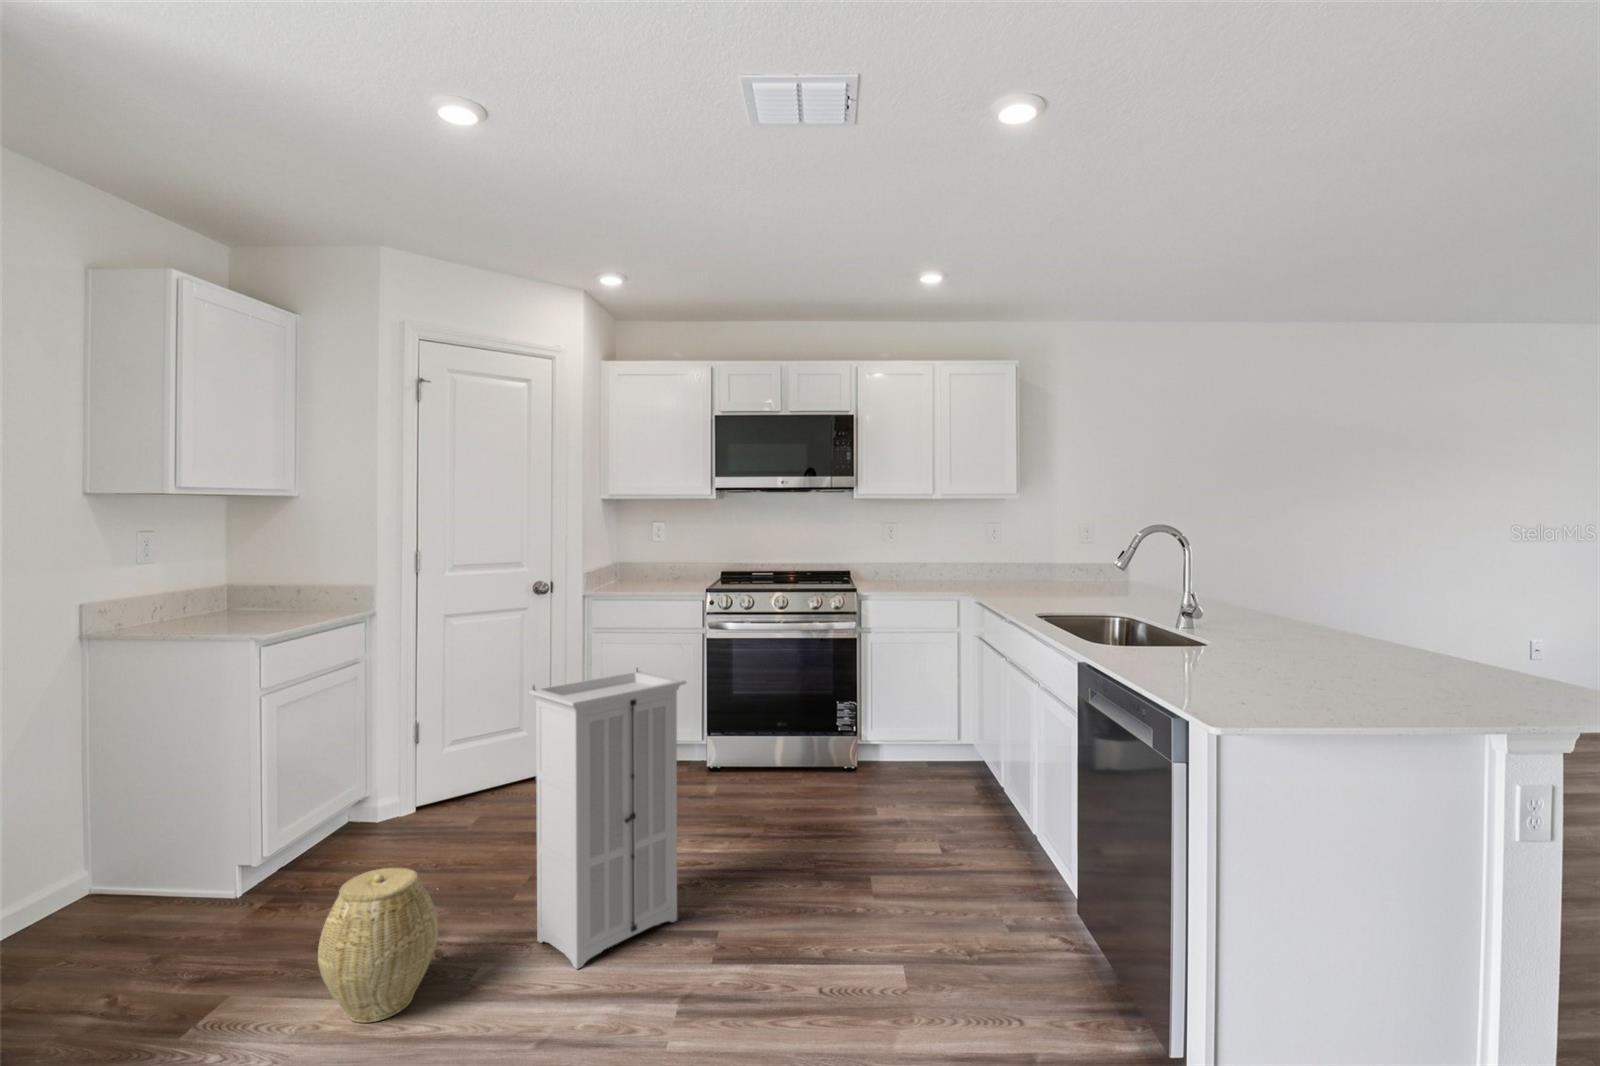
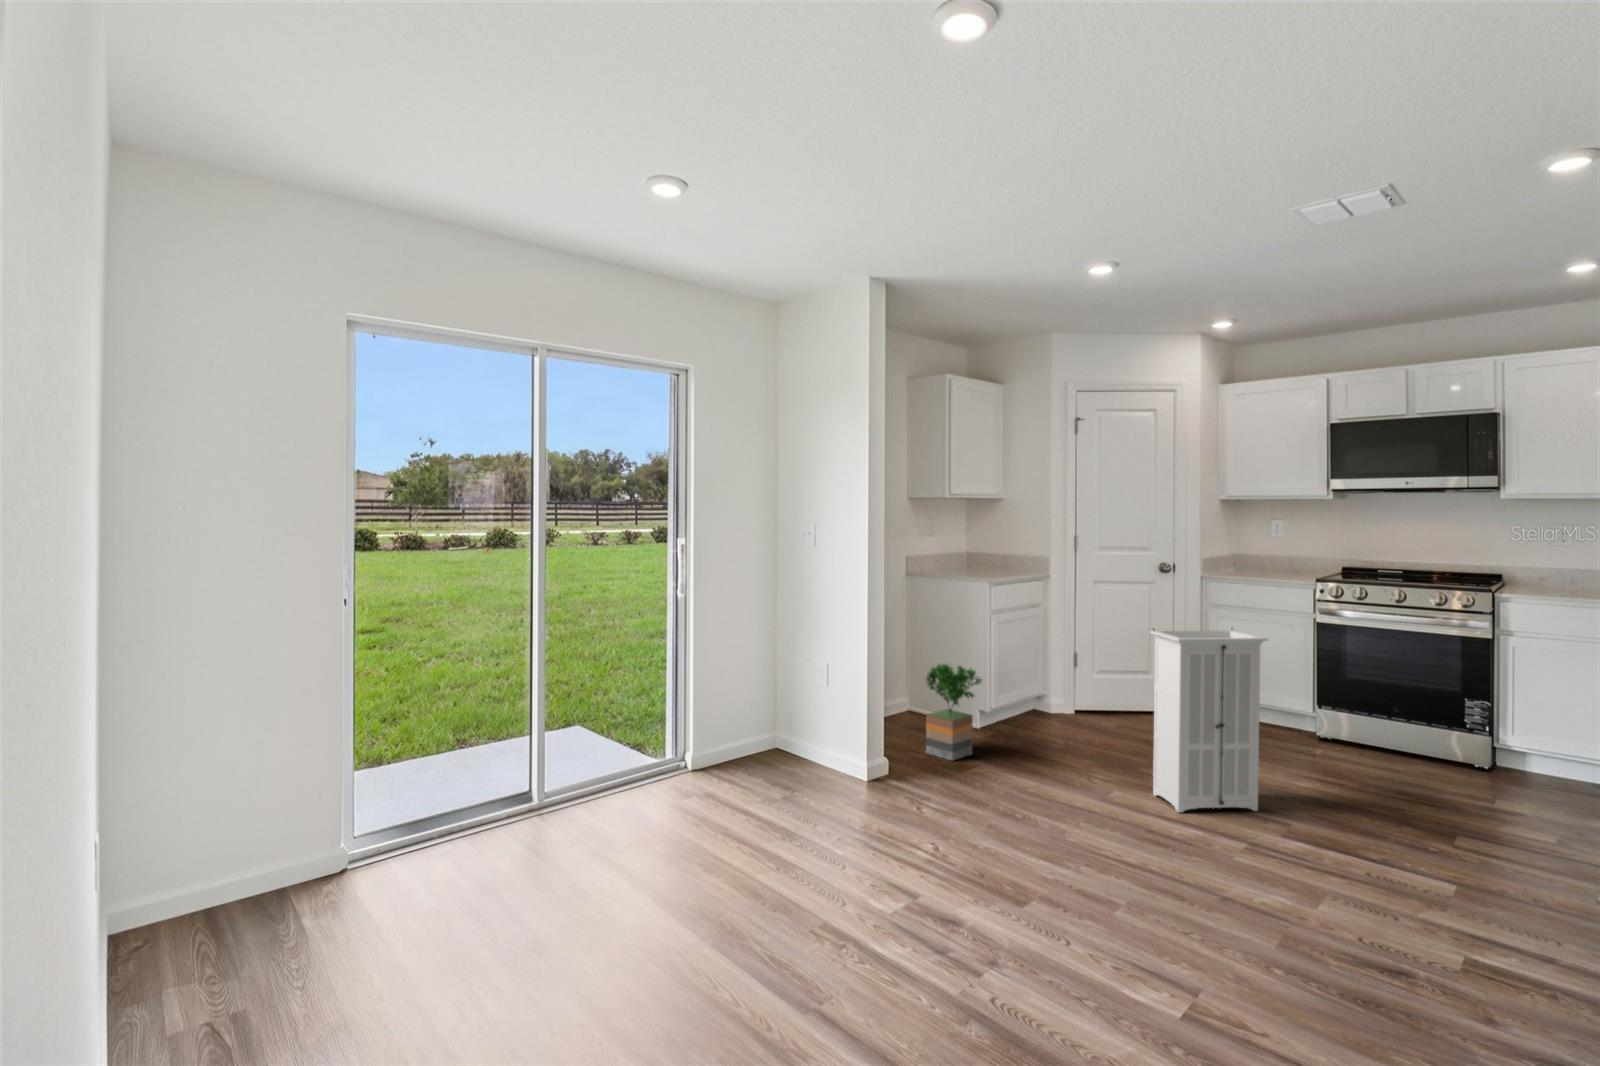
potted tree: none [84,792,236,990] -> present [926,664,982,761]
woven basket: present [318,867,438,1023] -> none [1030,721,1092,800]

